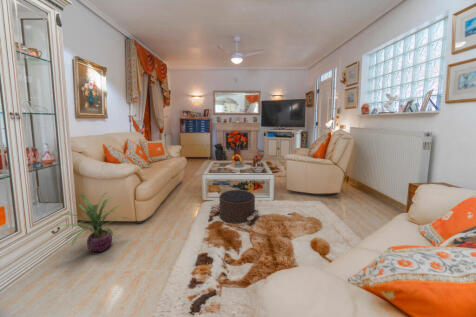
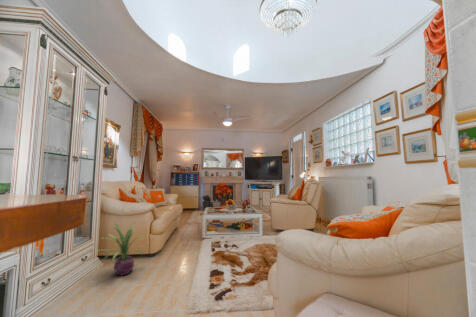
pouf: present [212,190,258,224] -> none [213,227,254,252]

